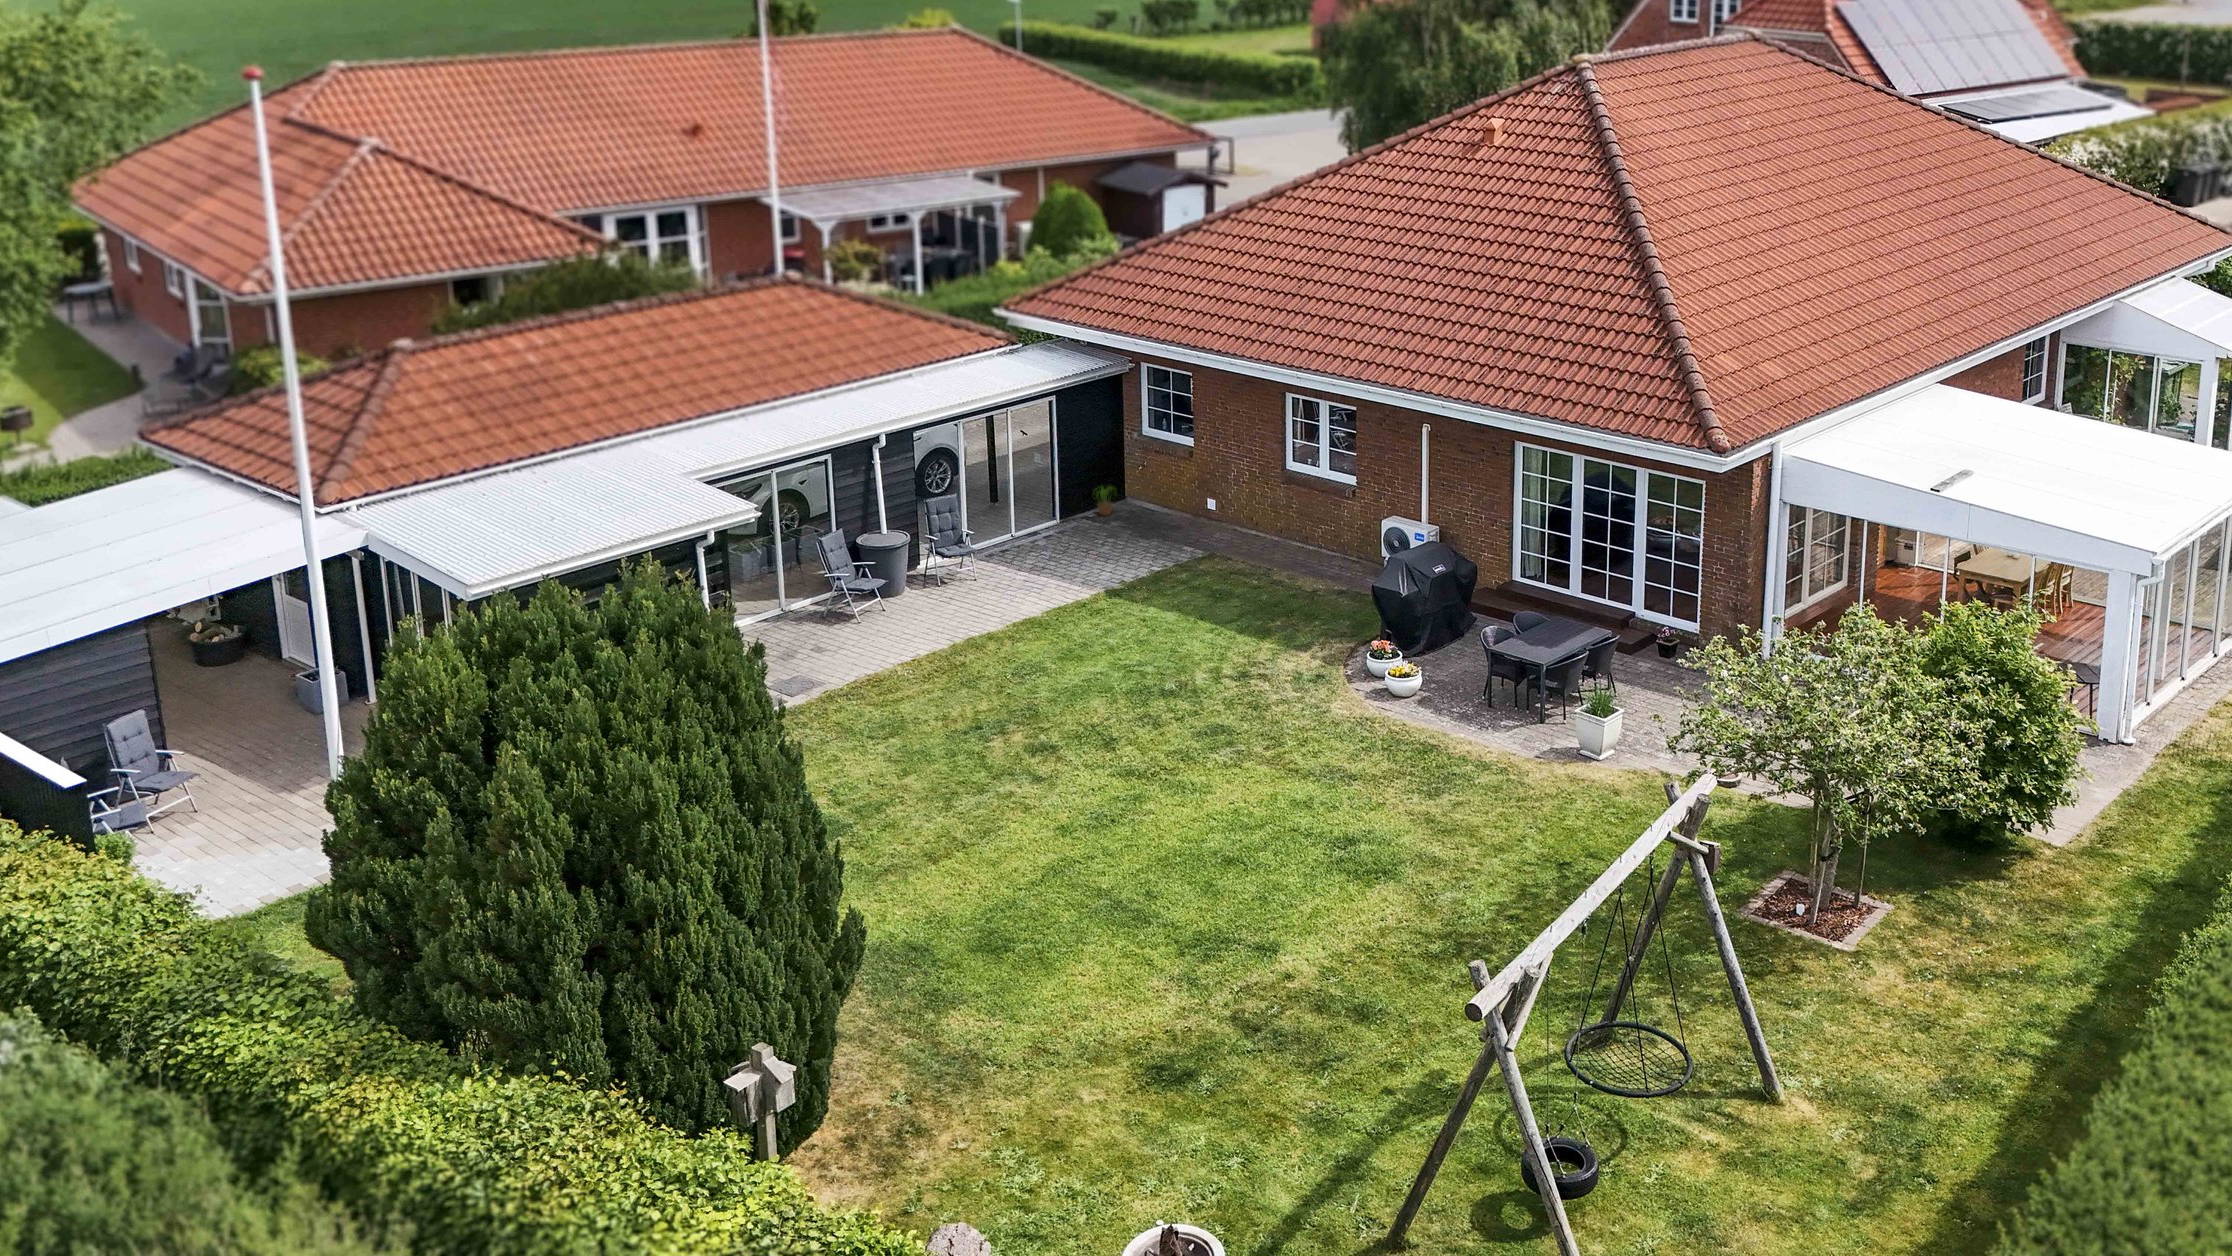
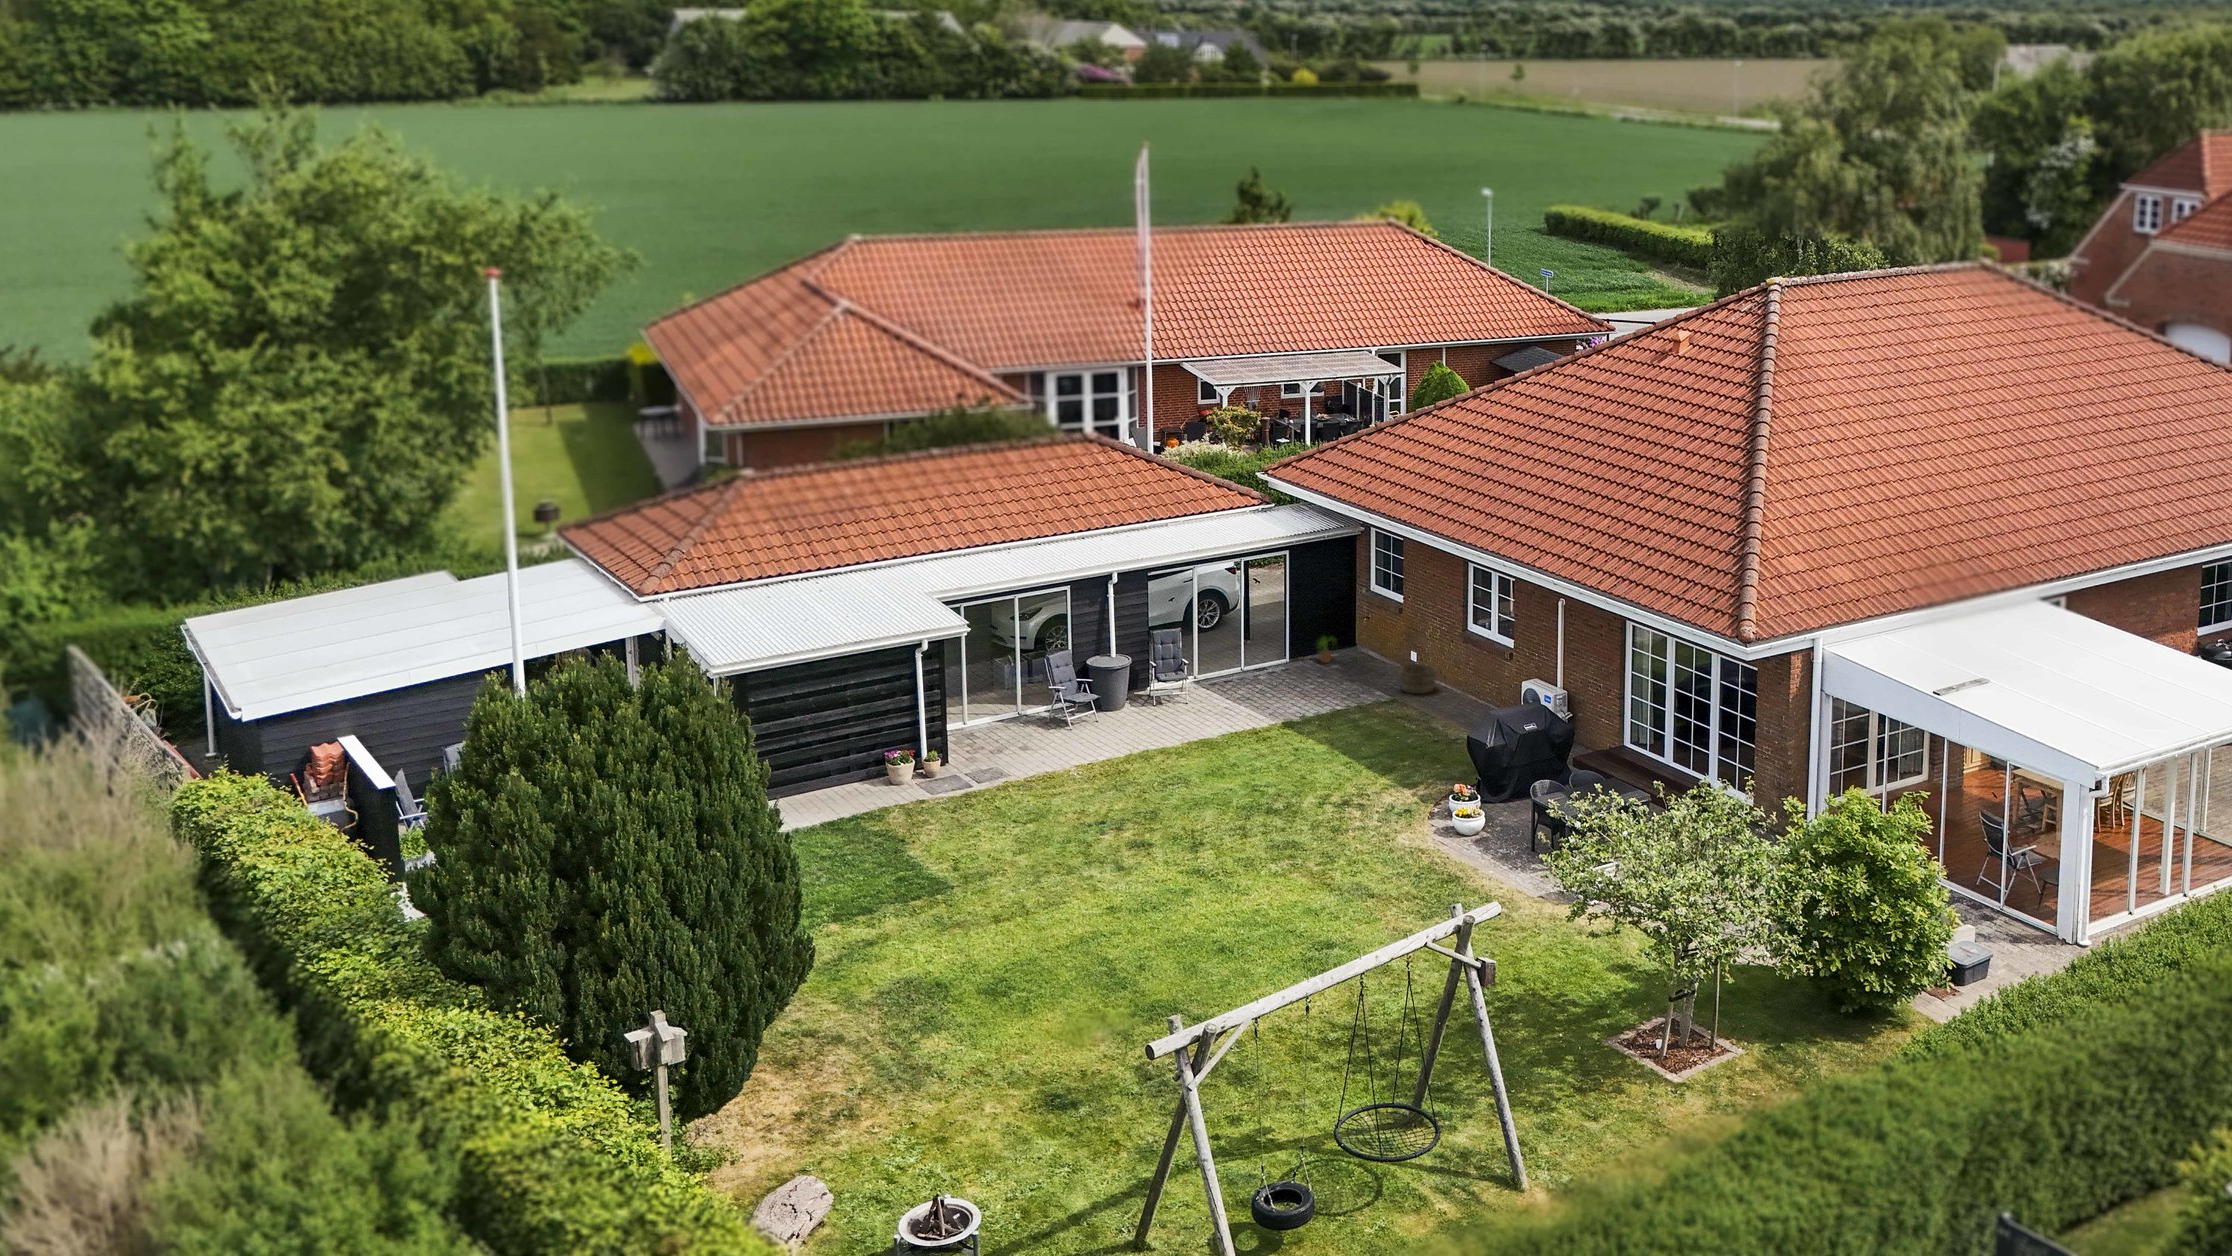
bucket: none [1204,505,1250,541] -> present [1397,662,1436,694]

